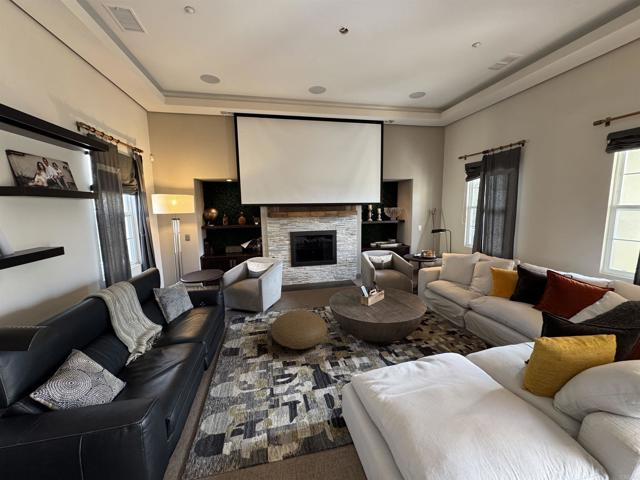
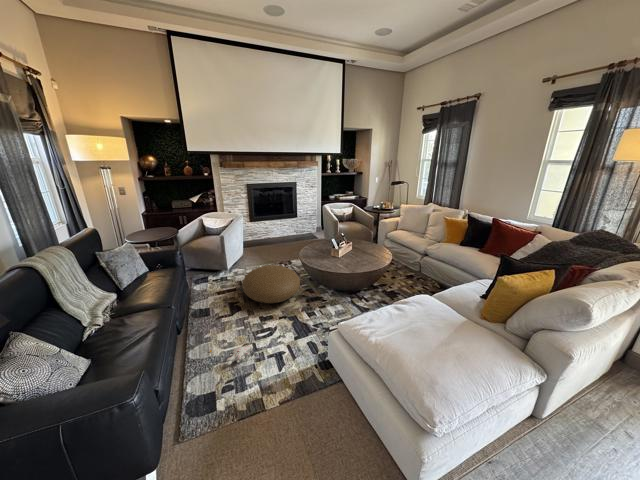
plush toy: none [230,390,269,407] -> present [210,346,252,365]

